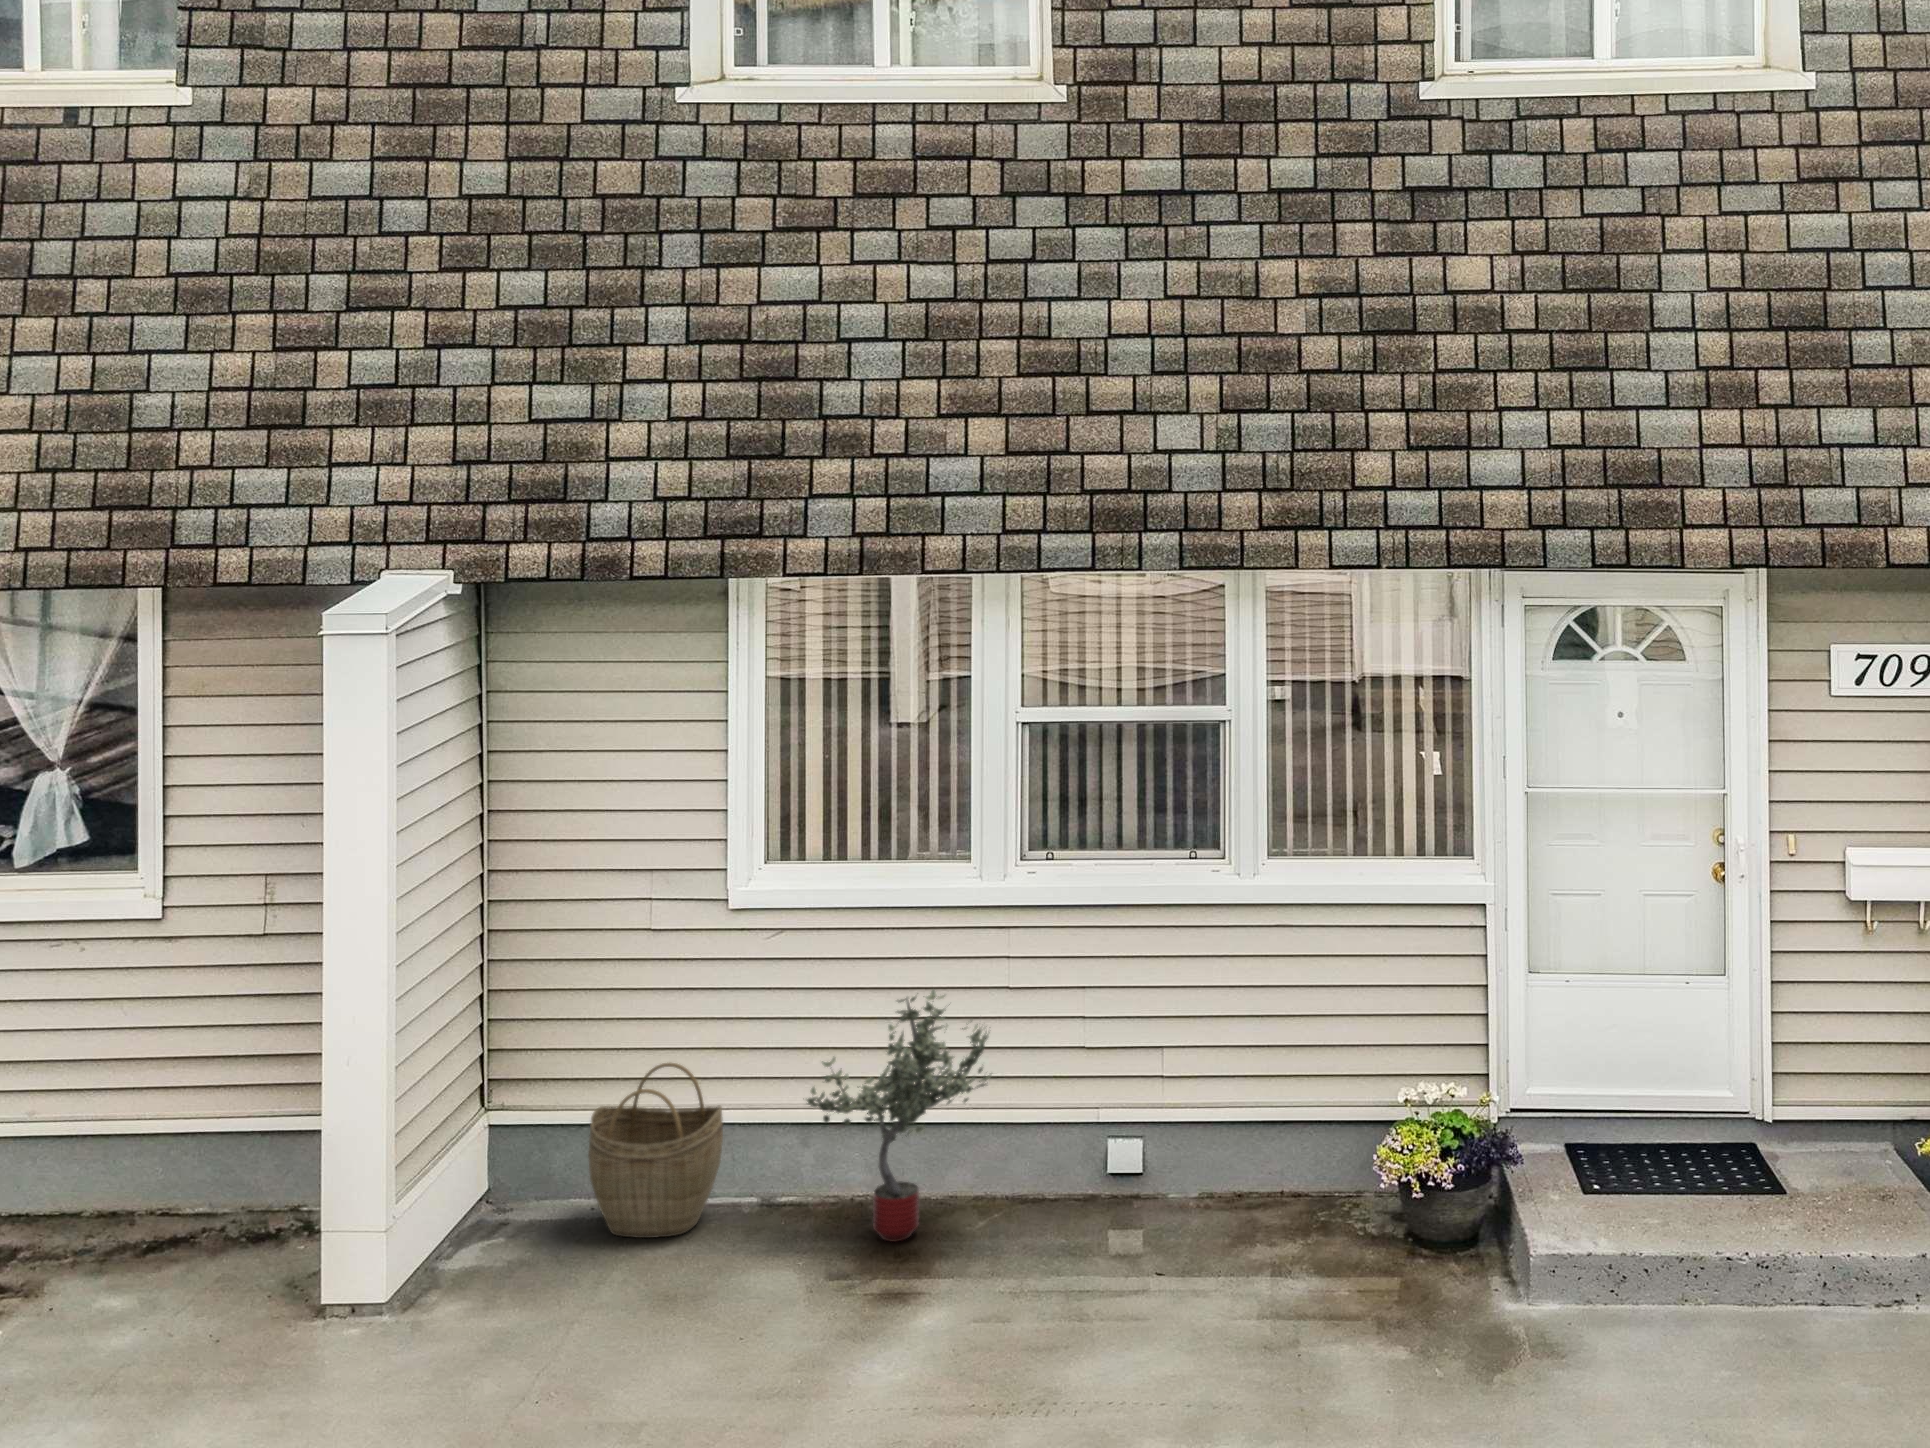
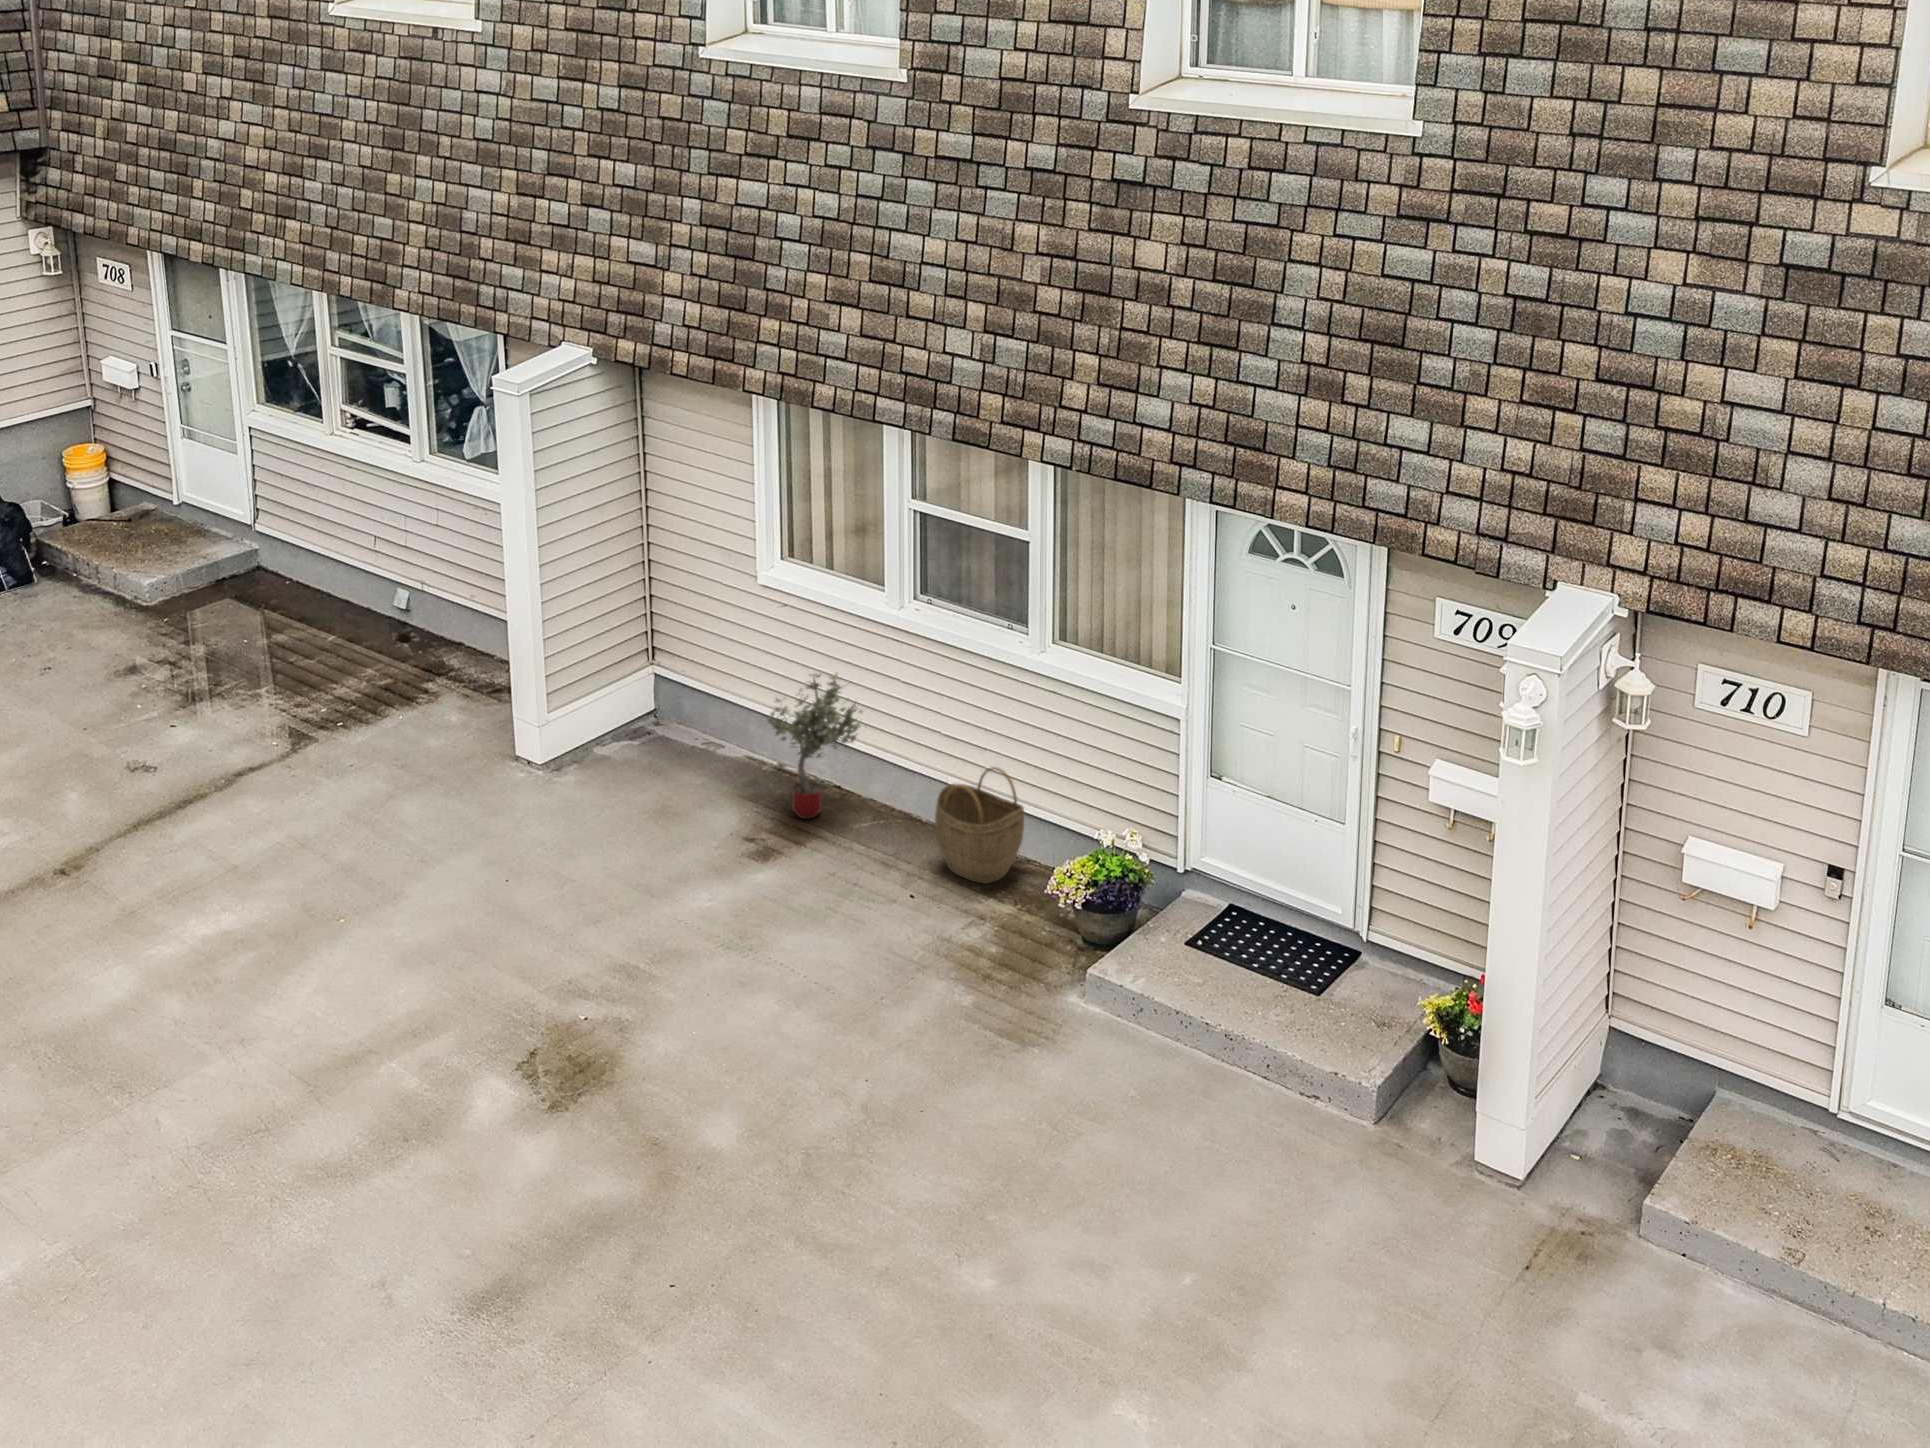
woven basket: present [588,1063,723,1238] -> present [935,767,1024,884]

